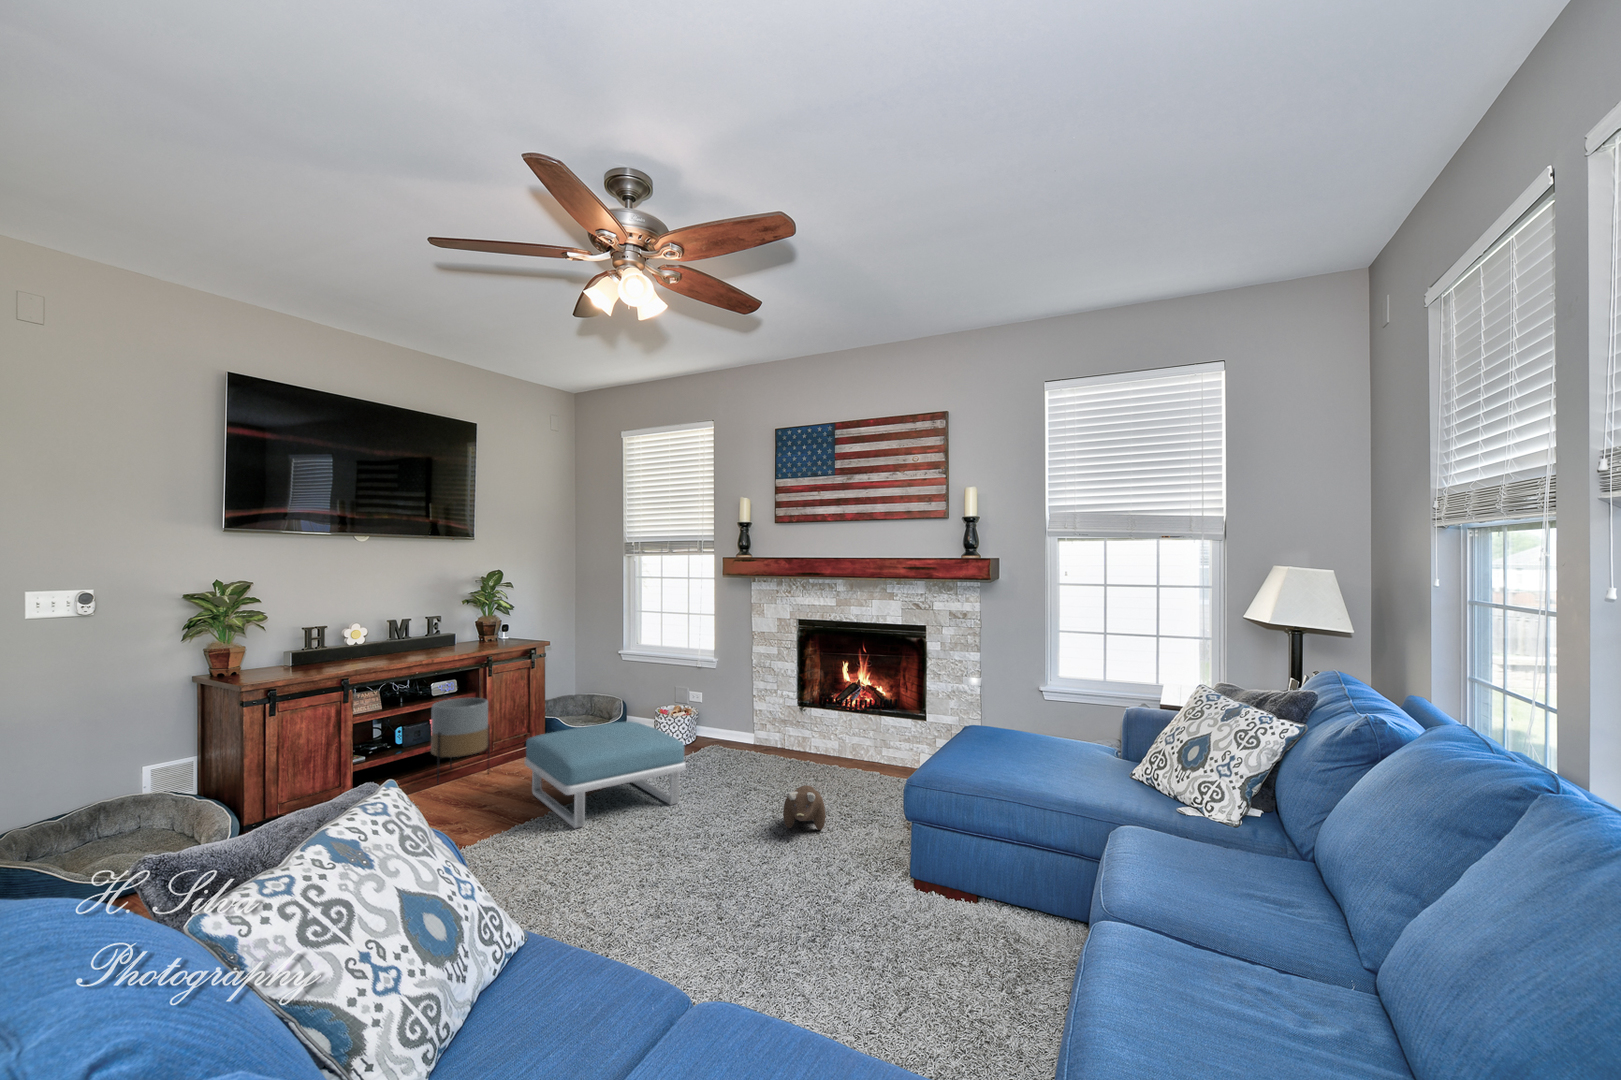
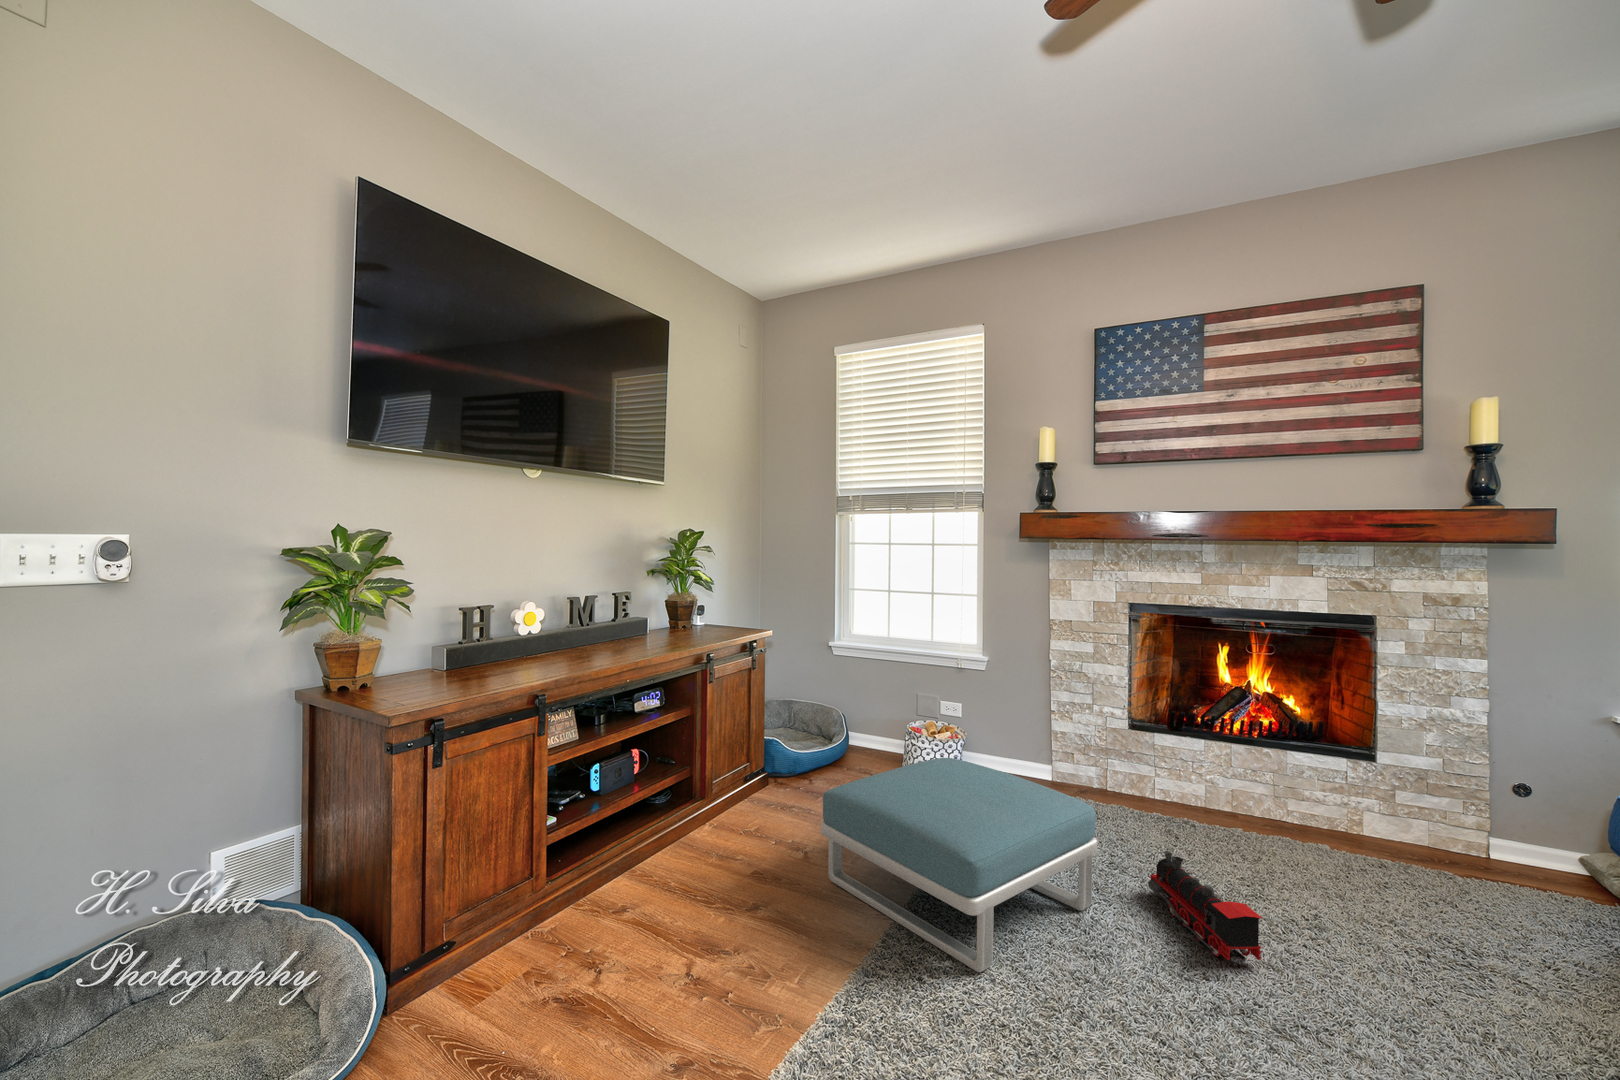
planter: present [431,698,490,783] -> none [643,715,726,854]
toy train: none [718,770,743,821] -> present [1148,851,1262,960]
plush toy: present [783,785,826,830] -> none [1338,898,1453,986]

